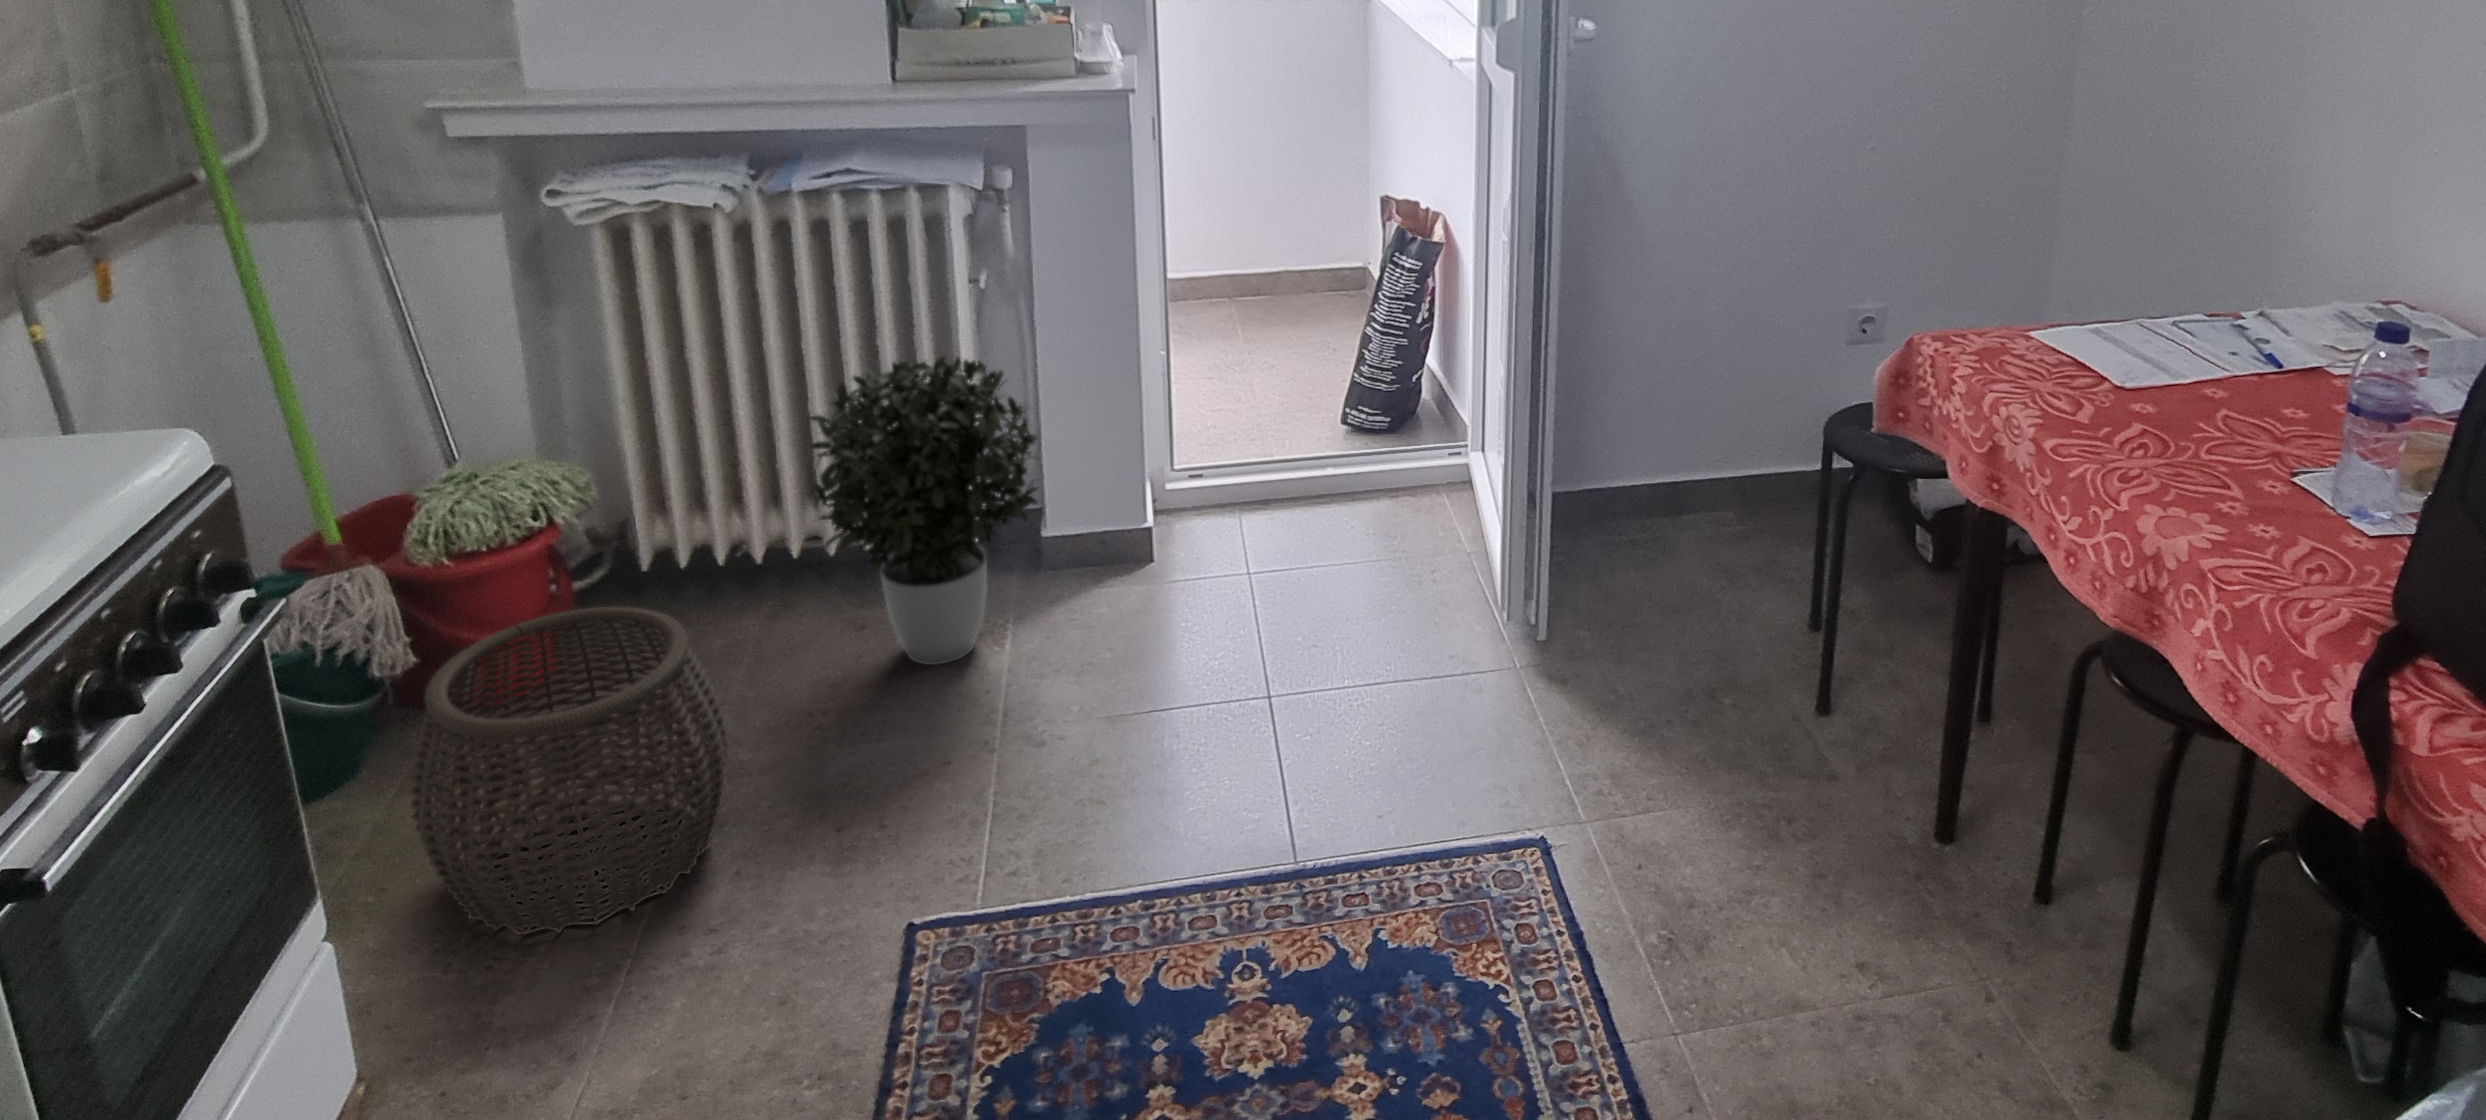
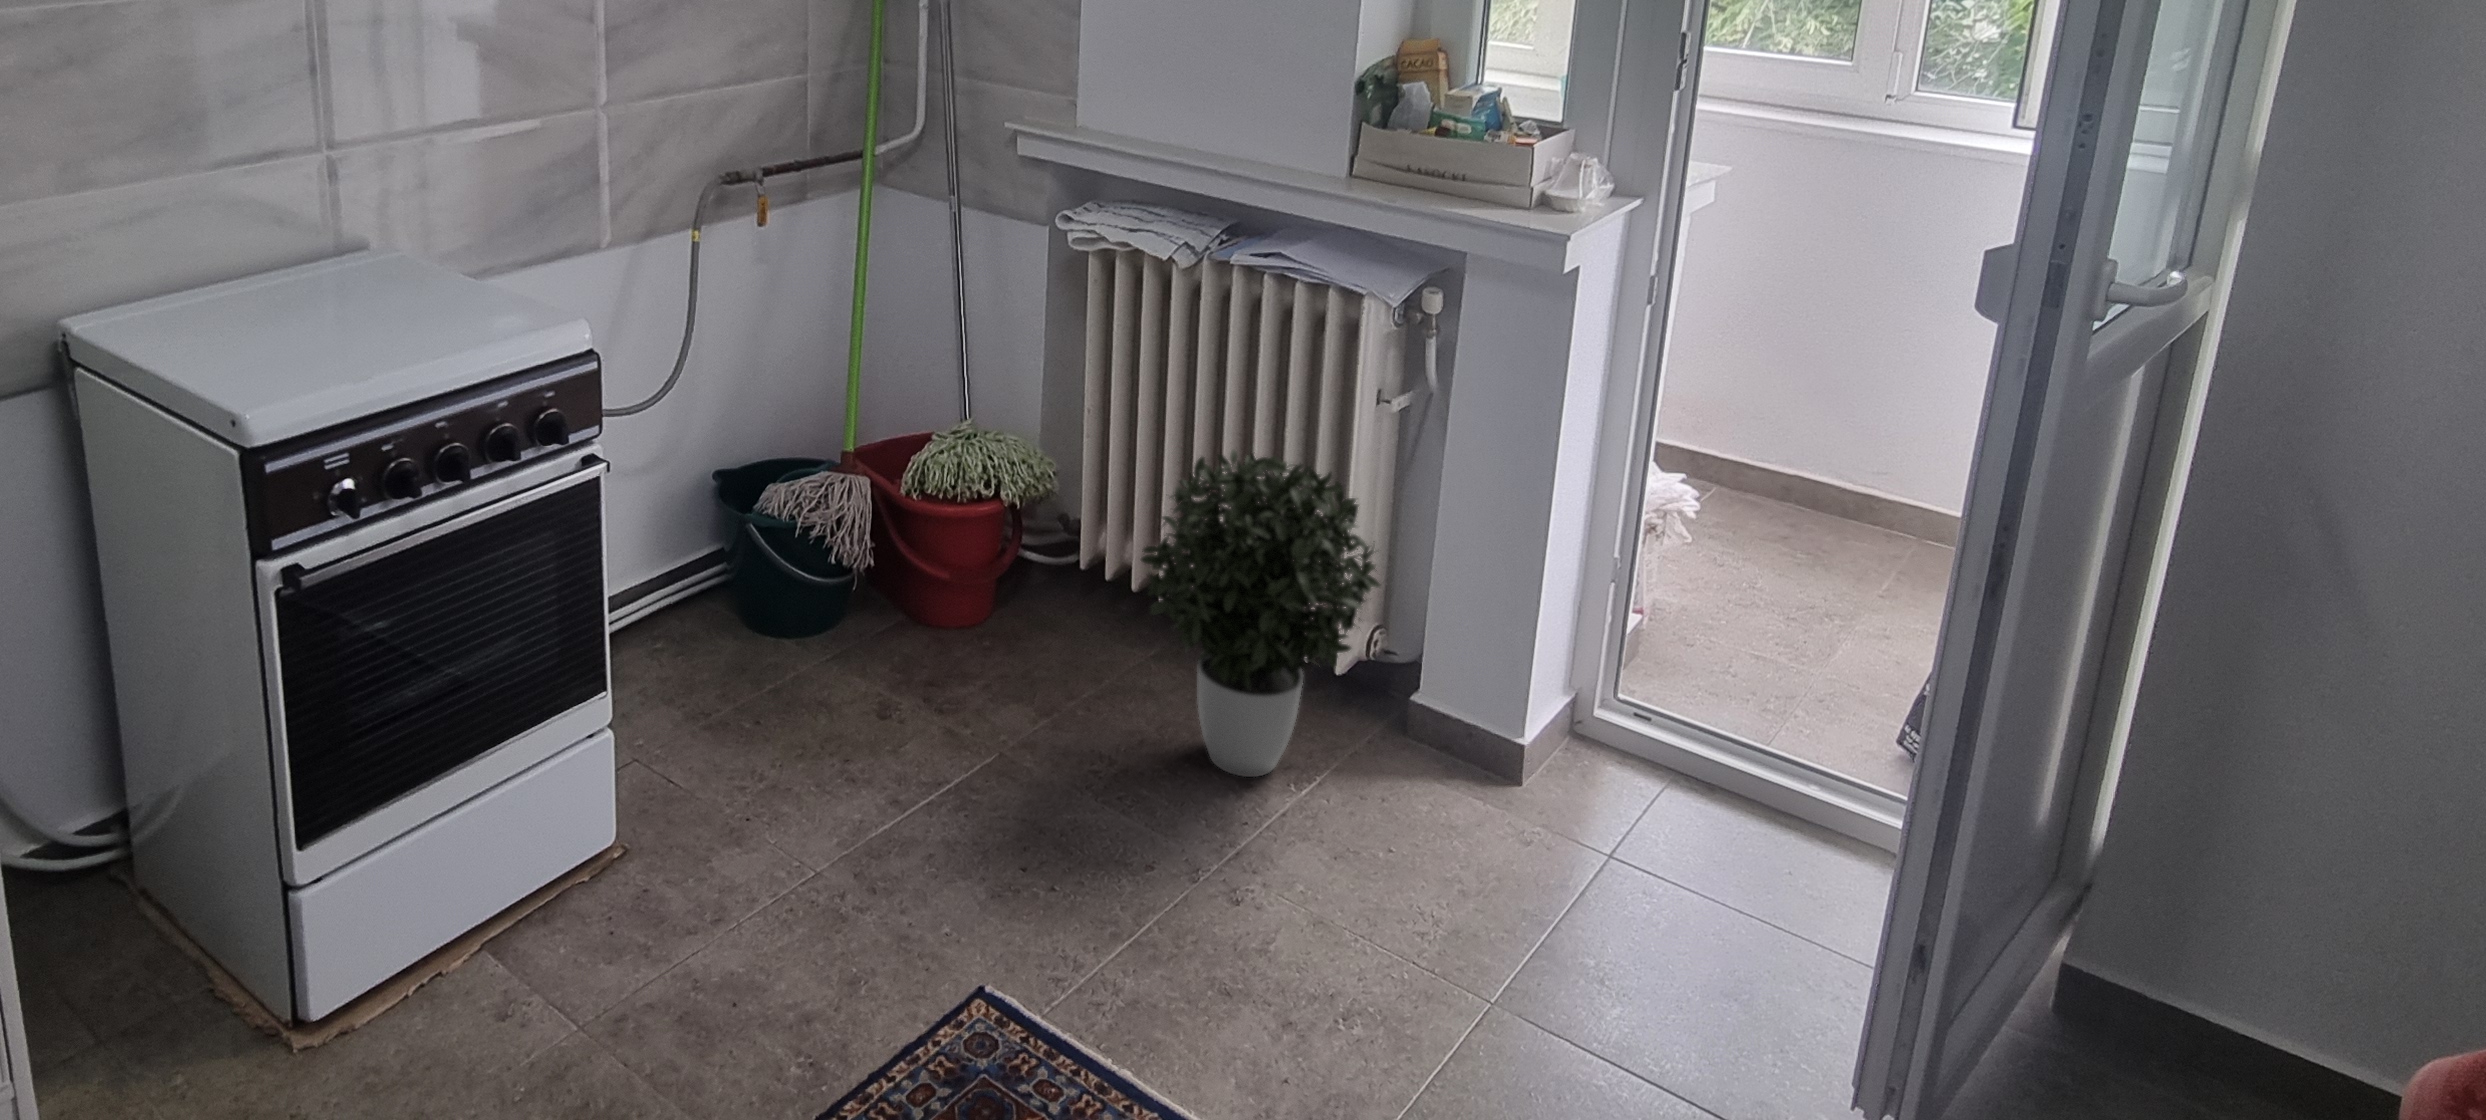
woven basket: present [410,607,730,935] -> none [738,559,975,836]

